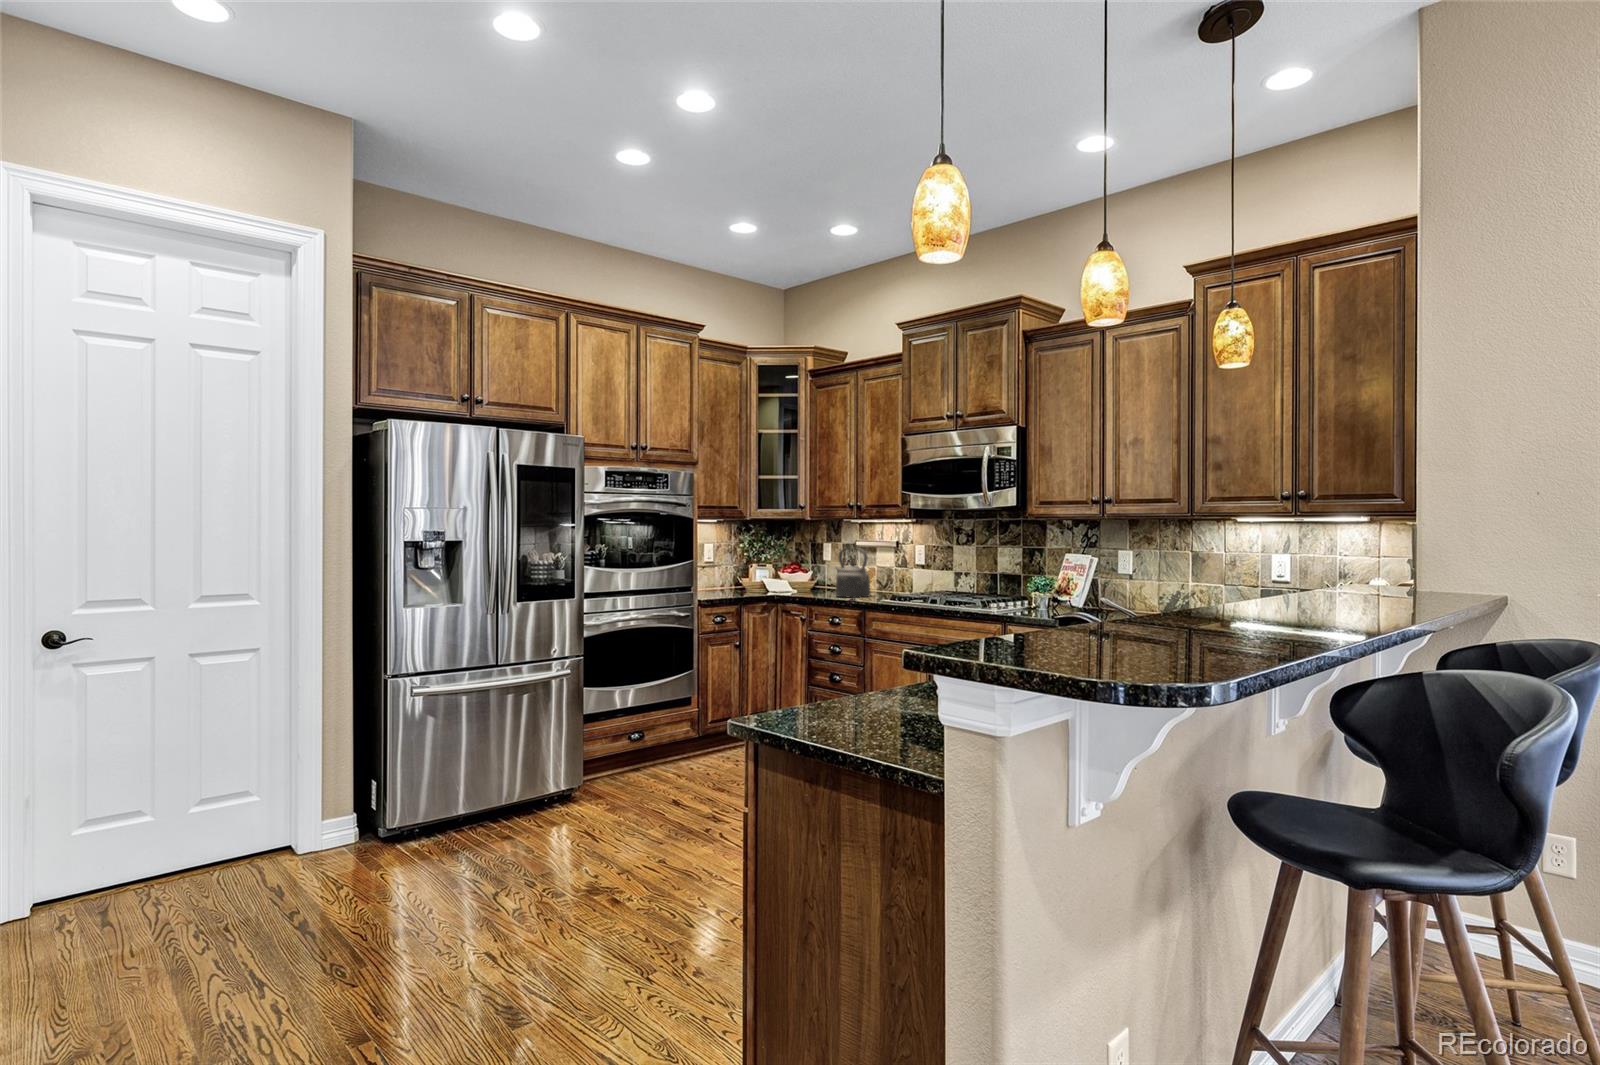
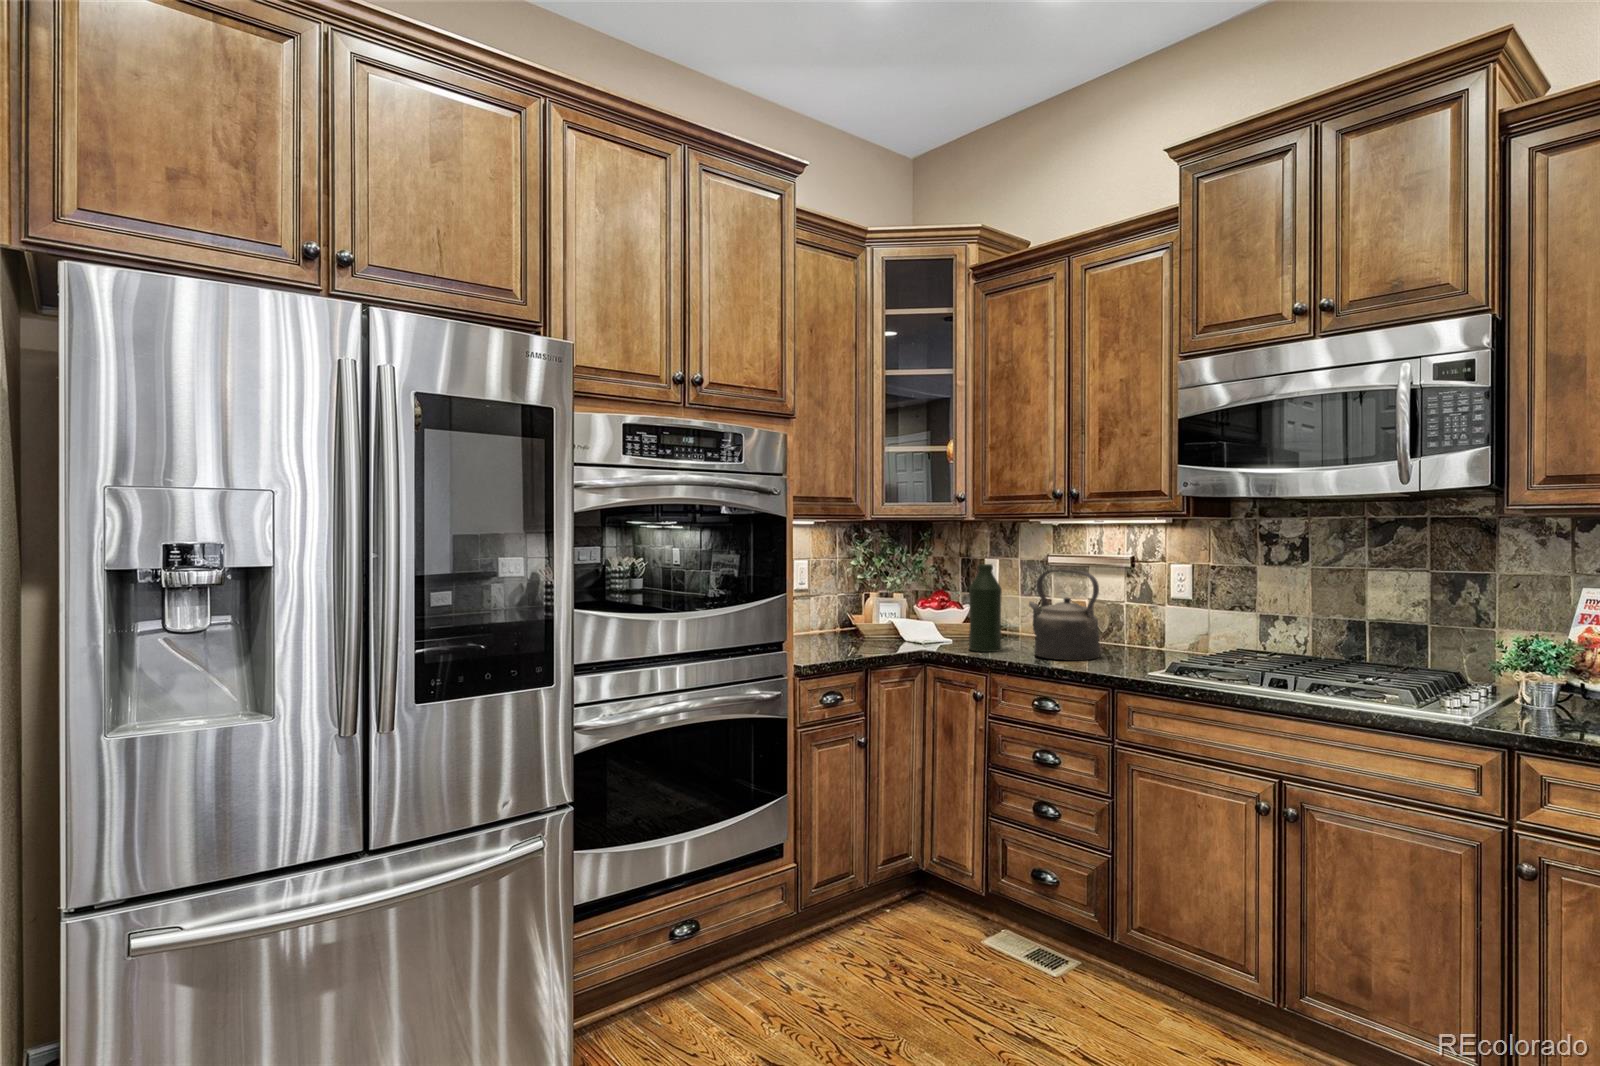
bottle: none [803,545,822,595] -> present [969,564,1002,652]

